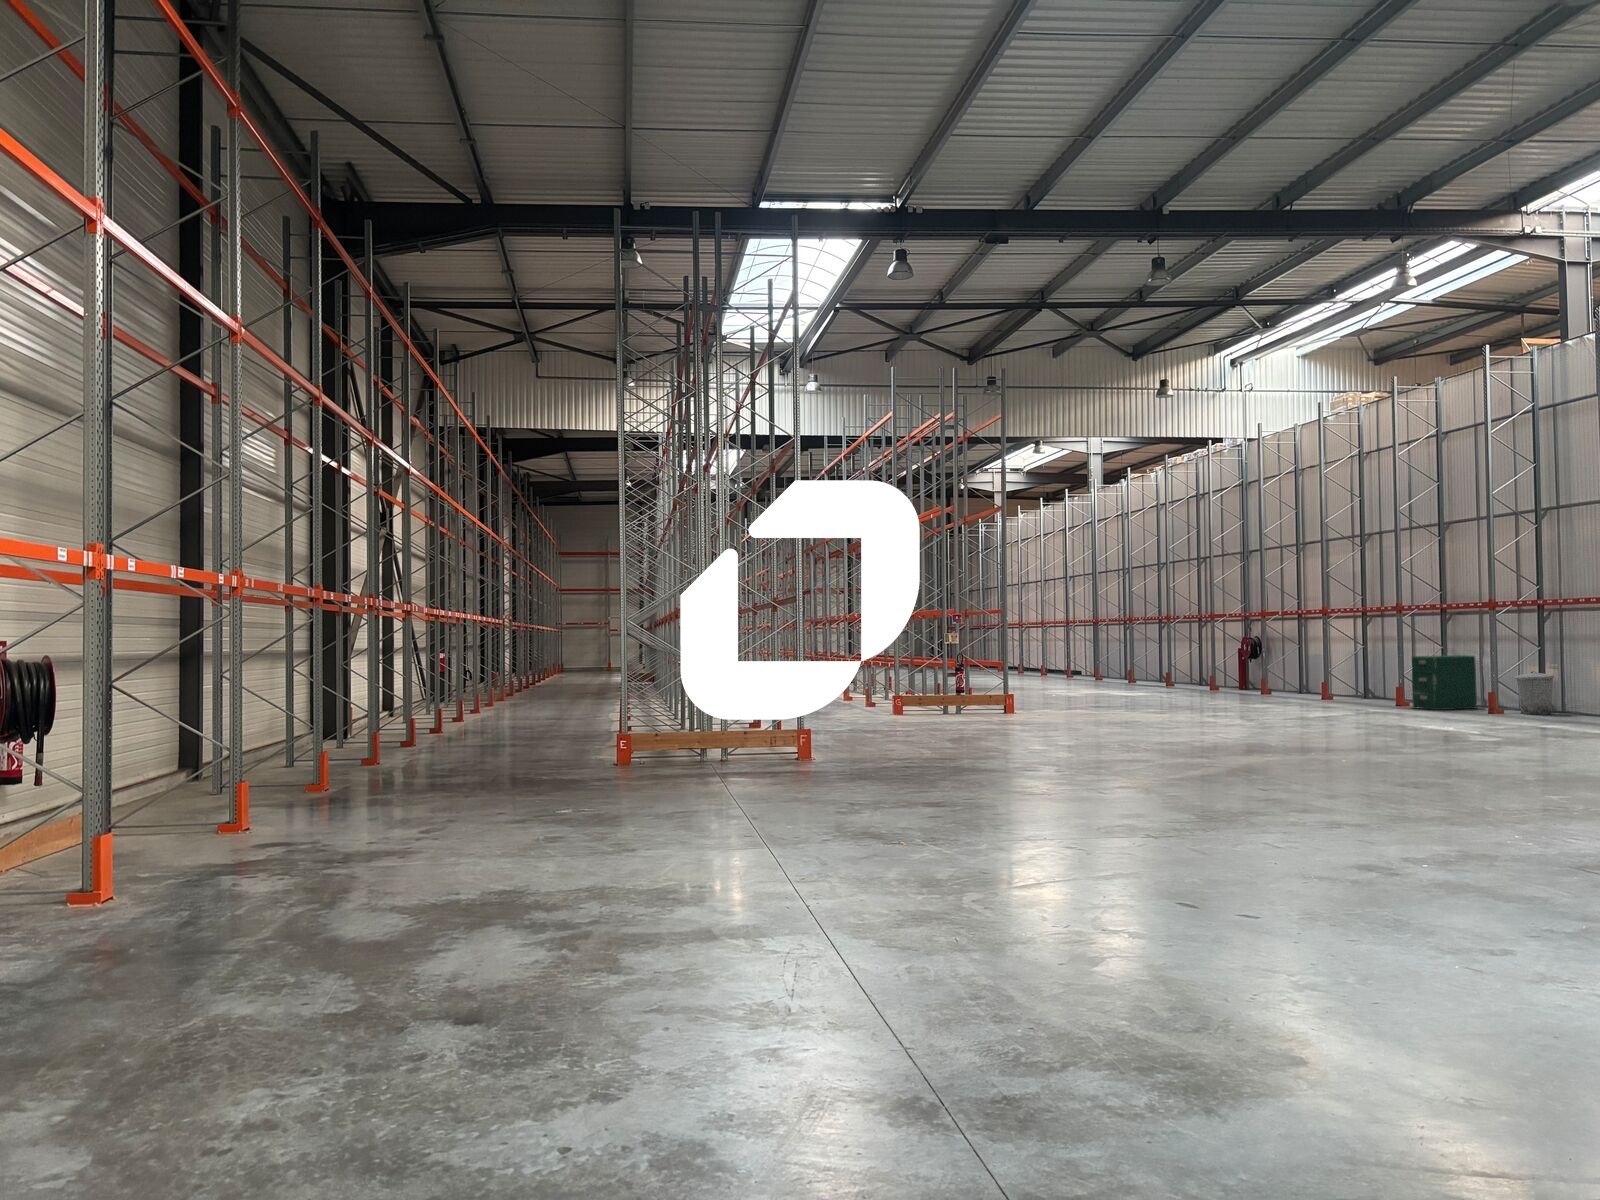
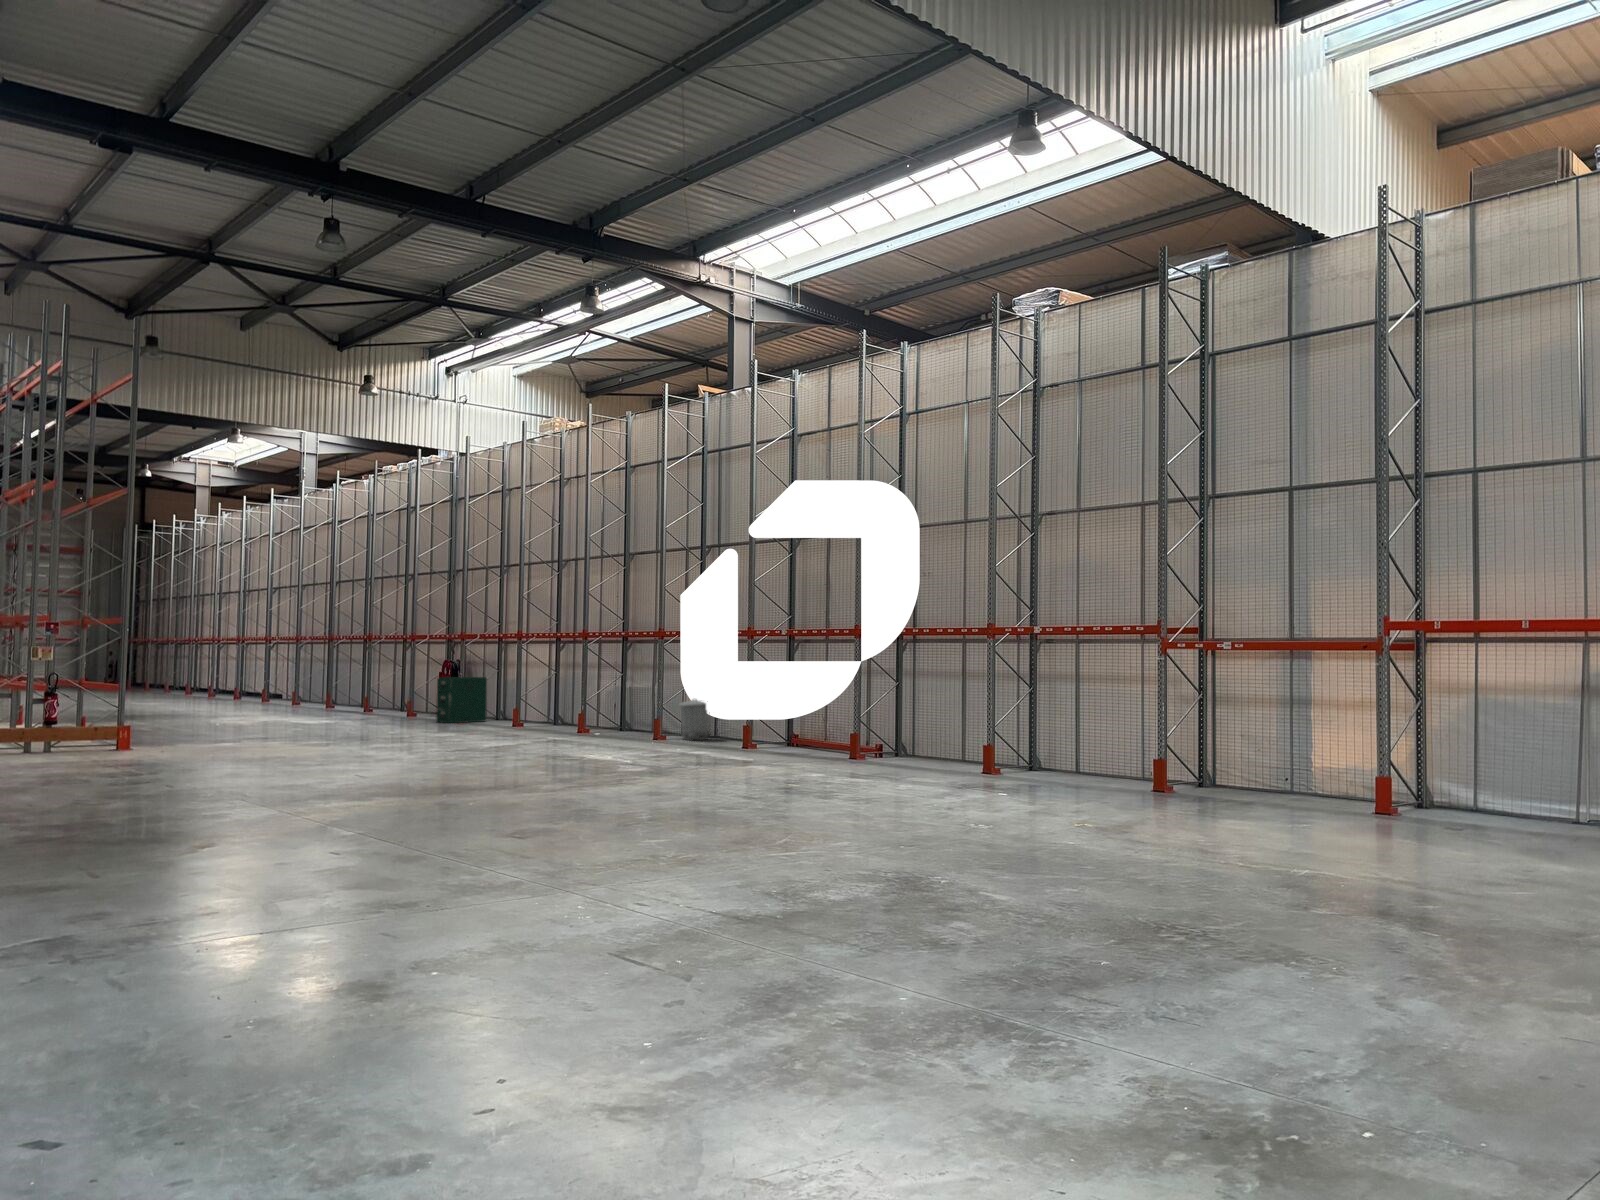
filing cabinet: present [1412,655,1477,710] -> present [436,677,487,723]

